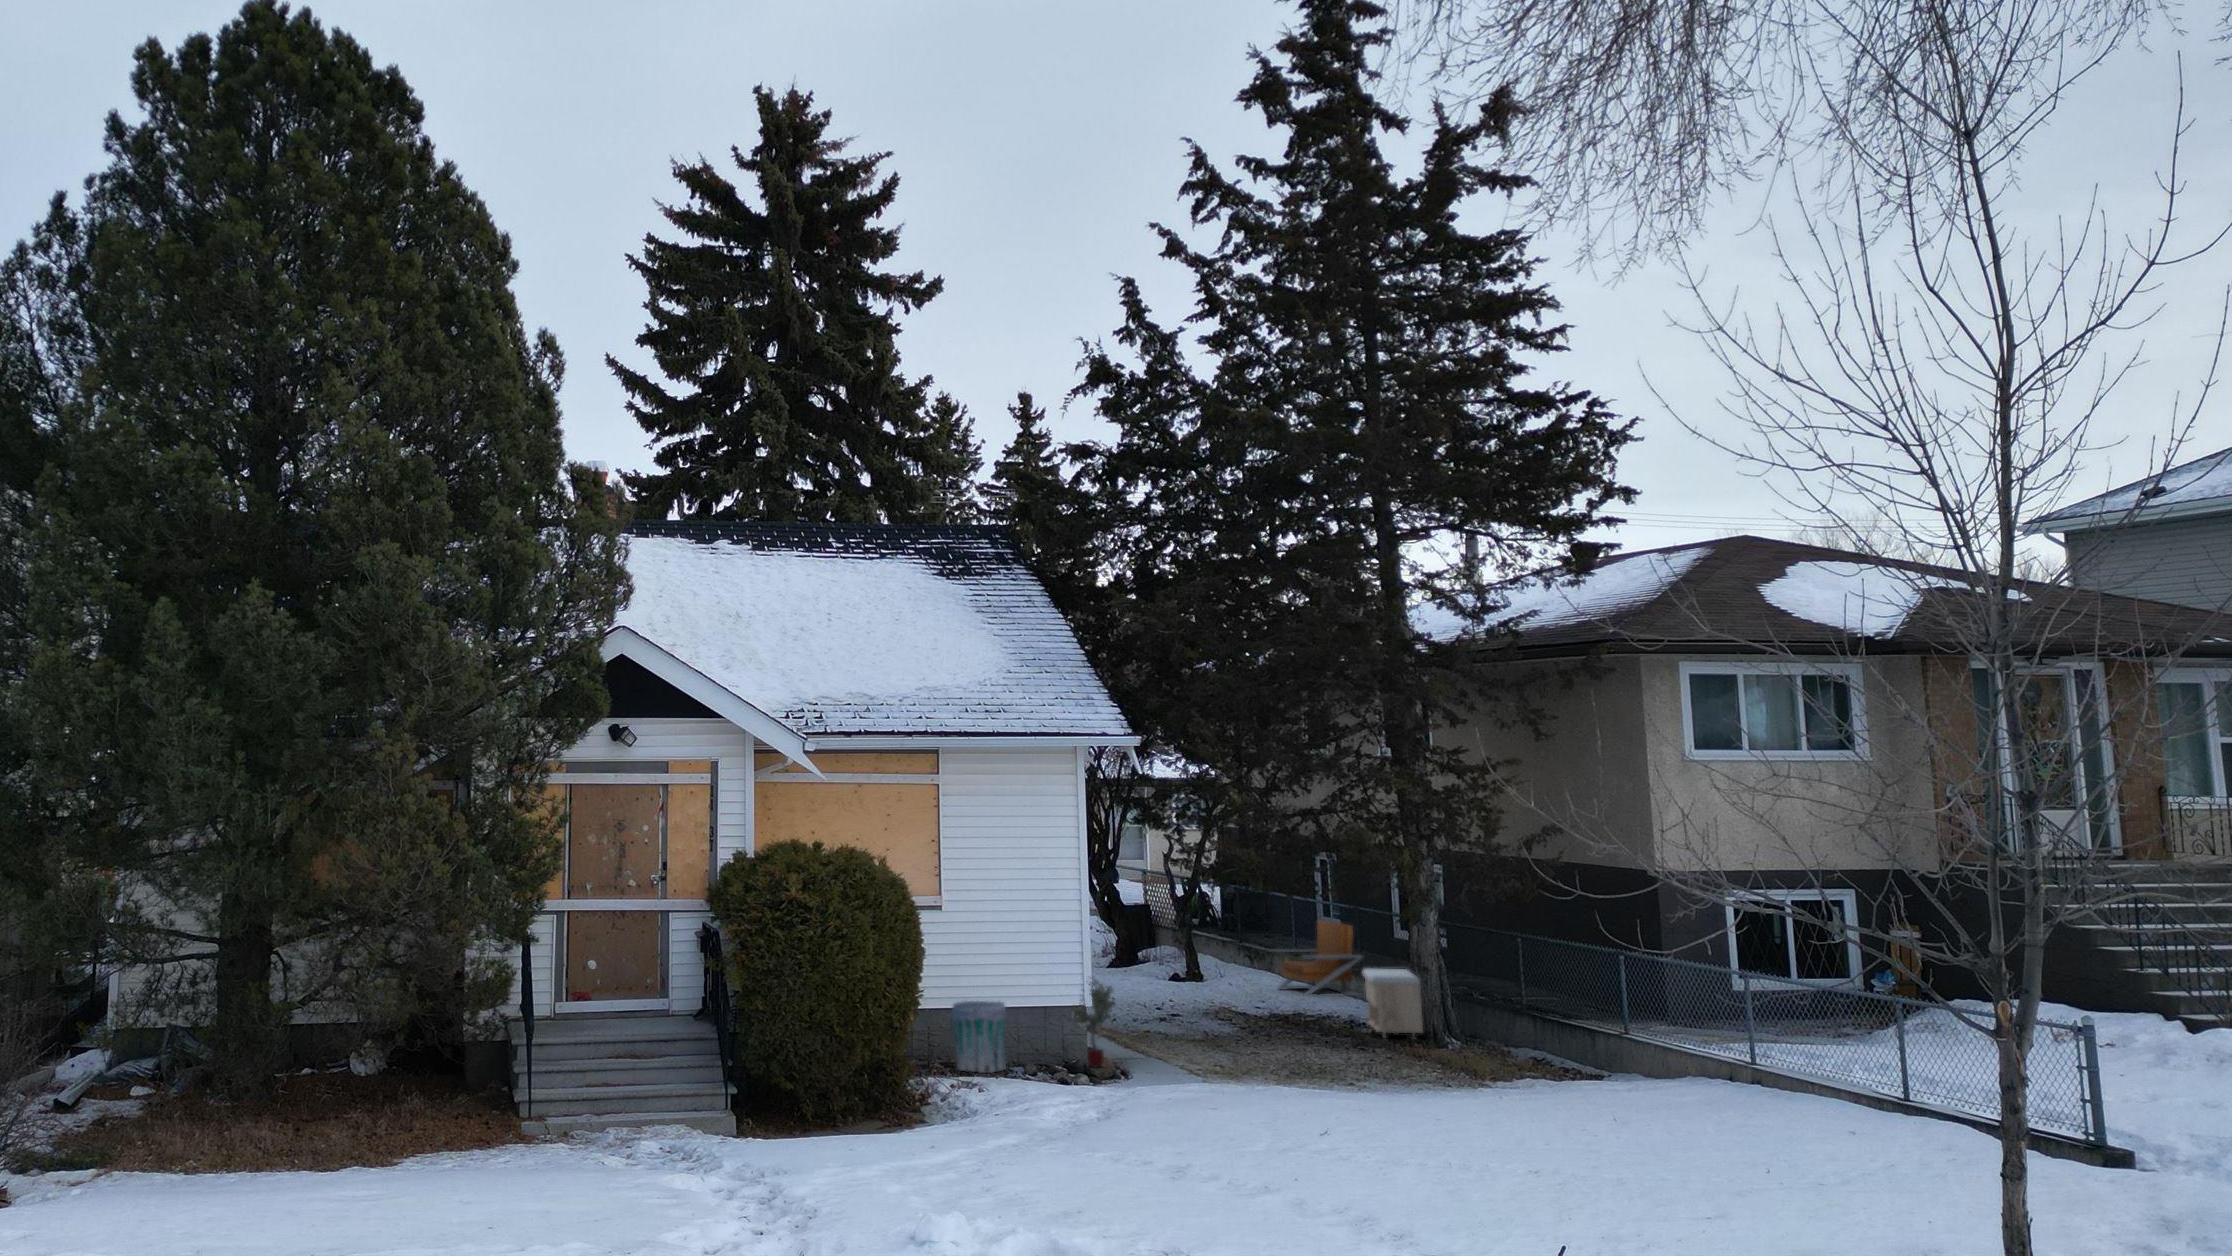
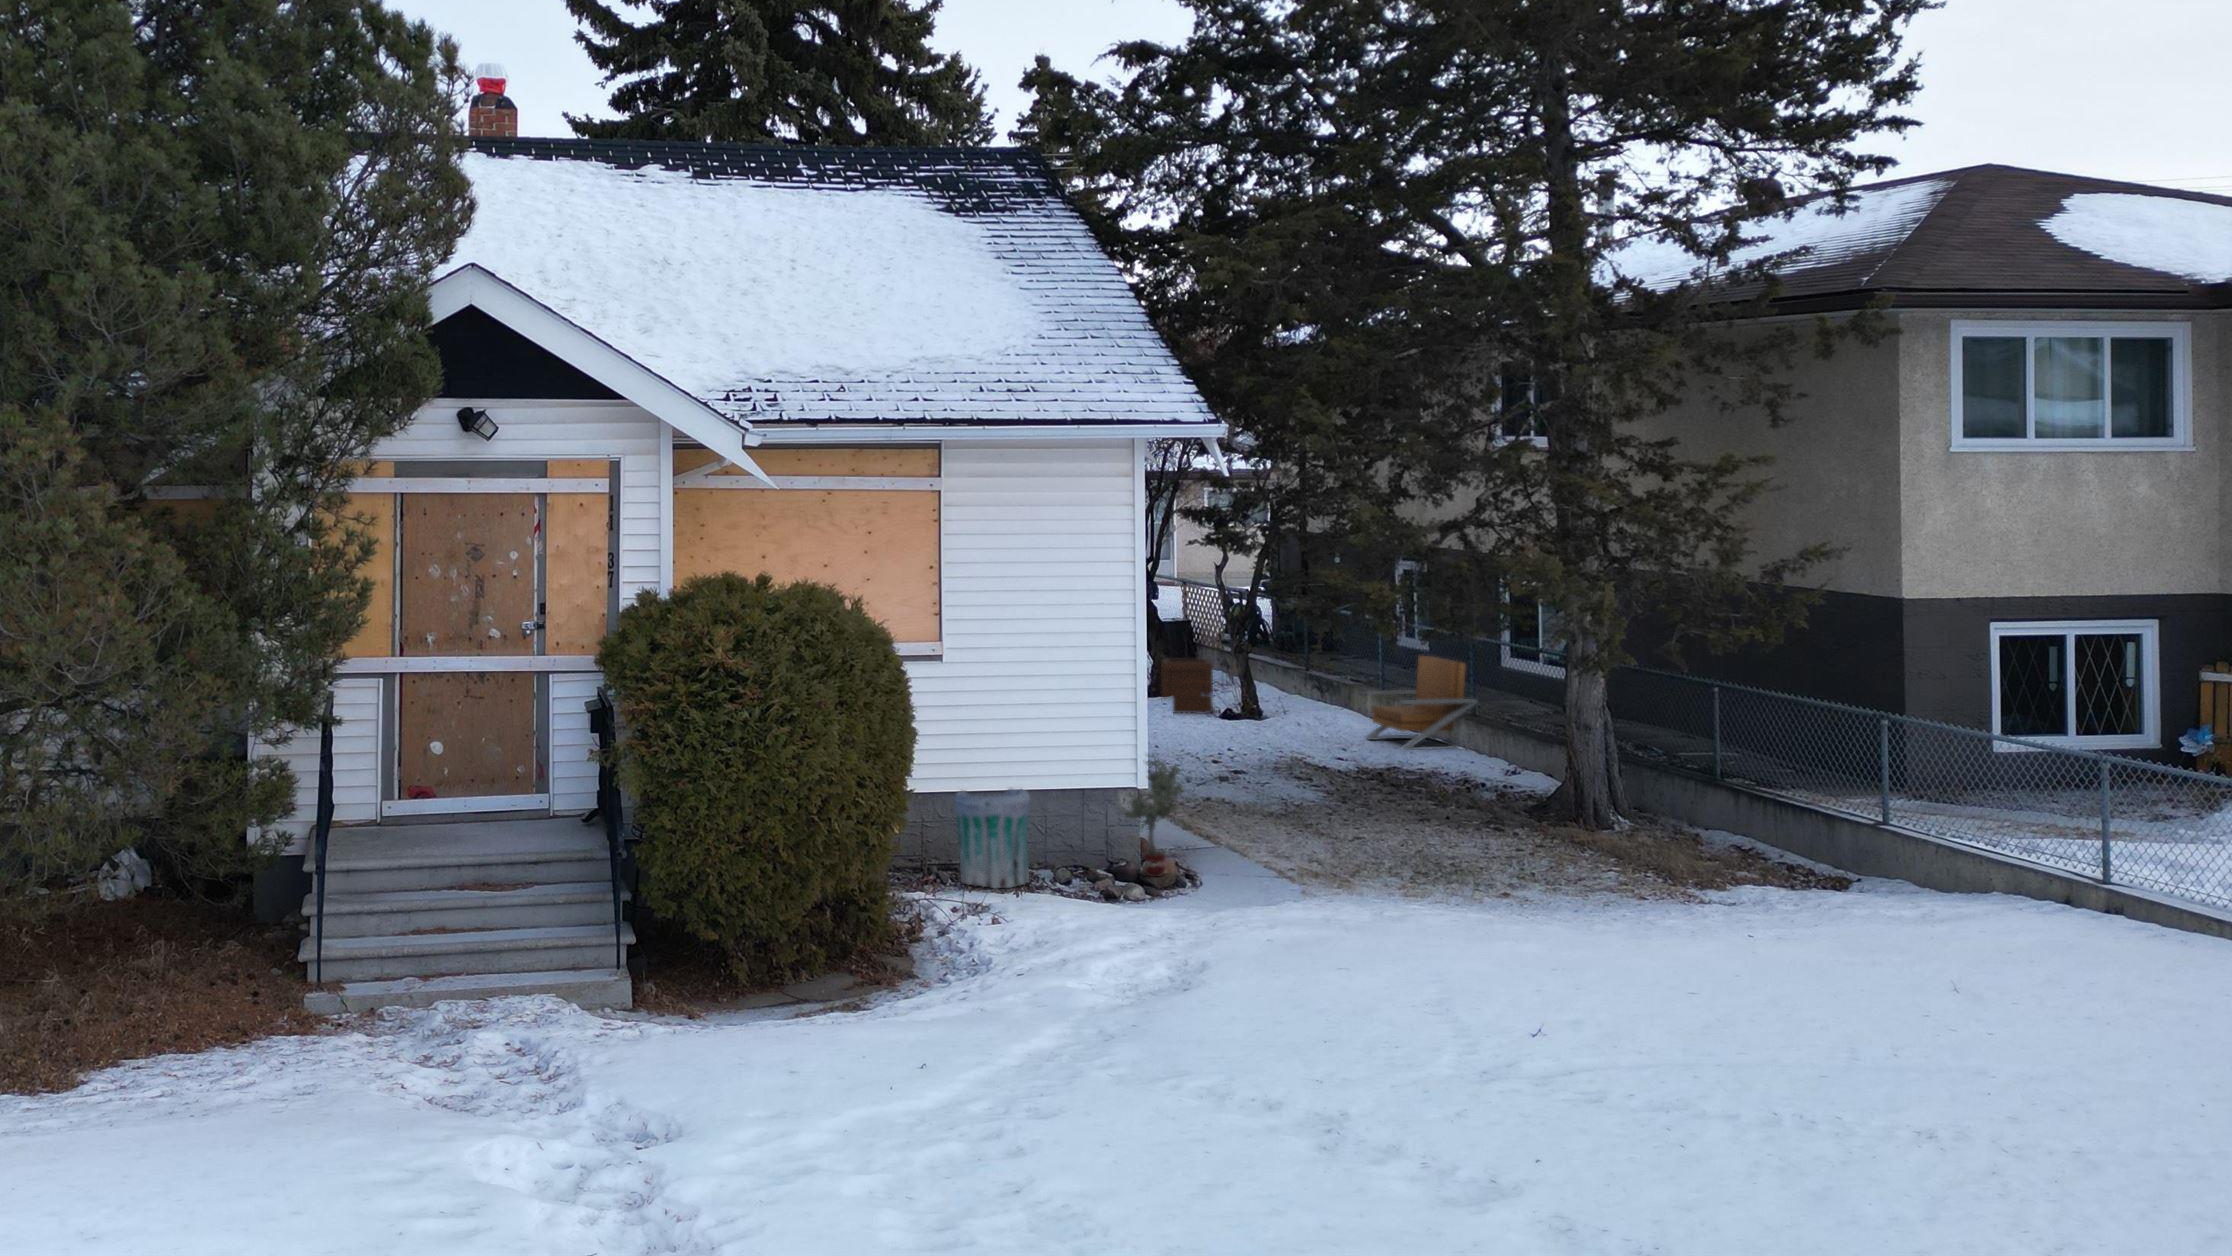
wooden crate: none [1116,926,1160,973] -> present [1161,658,1213,714]
storage bench: present [1362,968,1423,1037] -> none [1502,728,1588,822]

